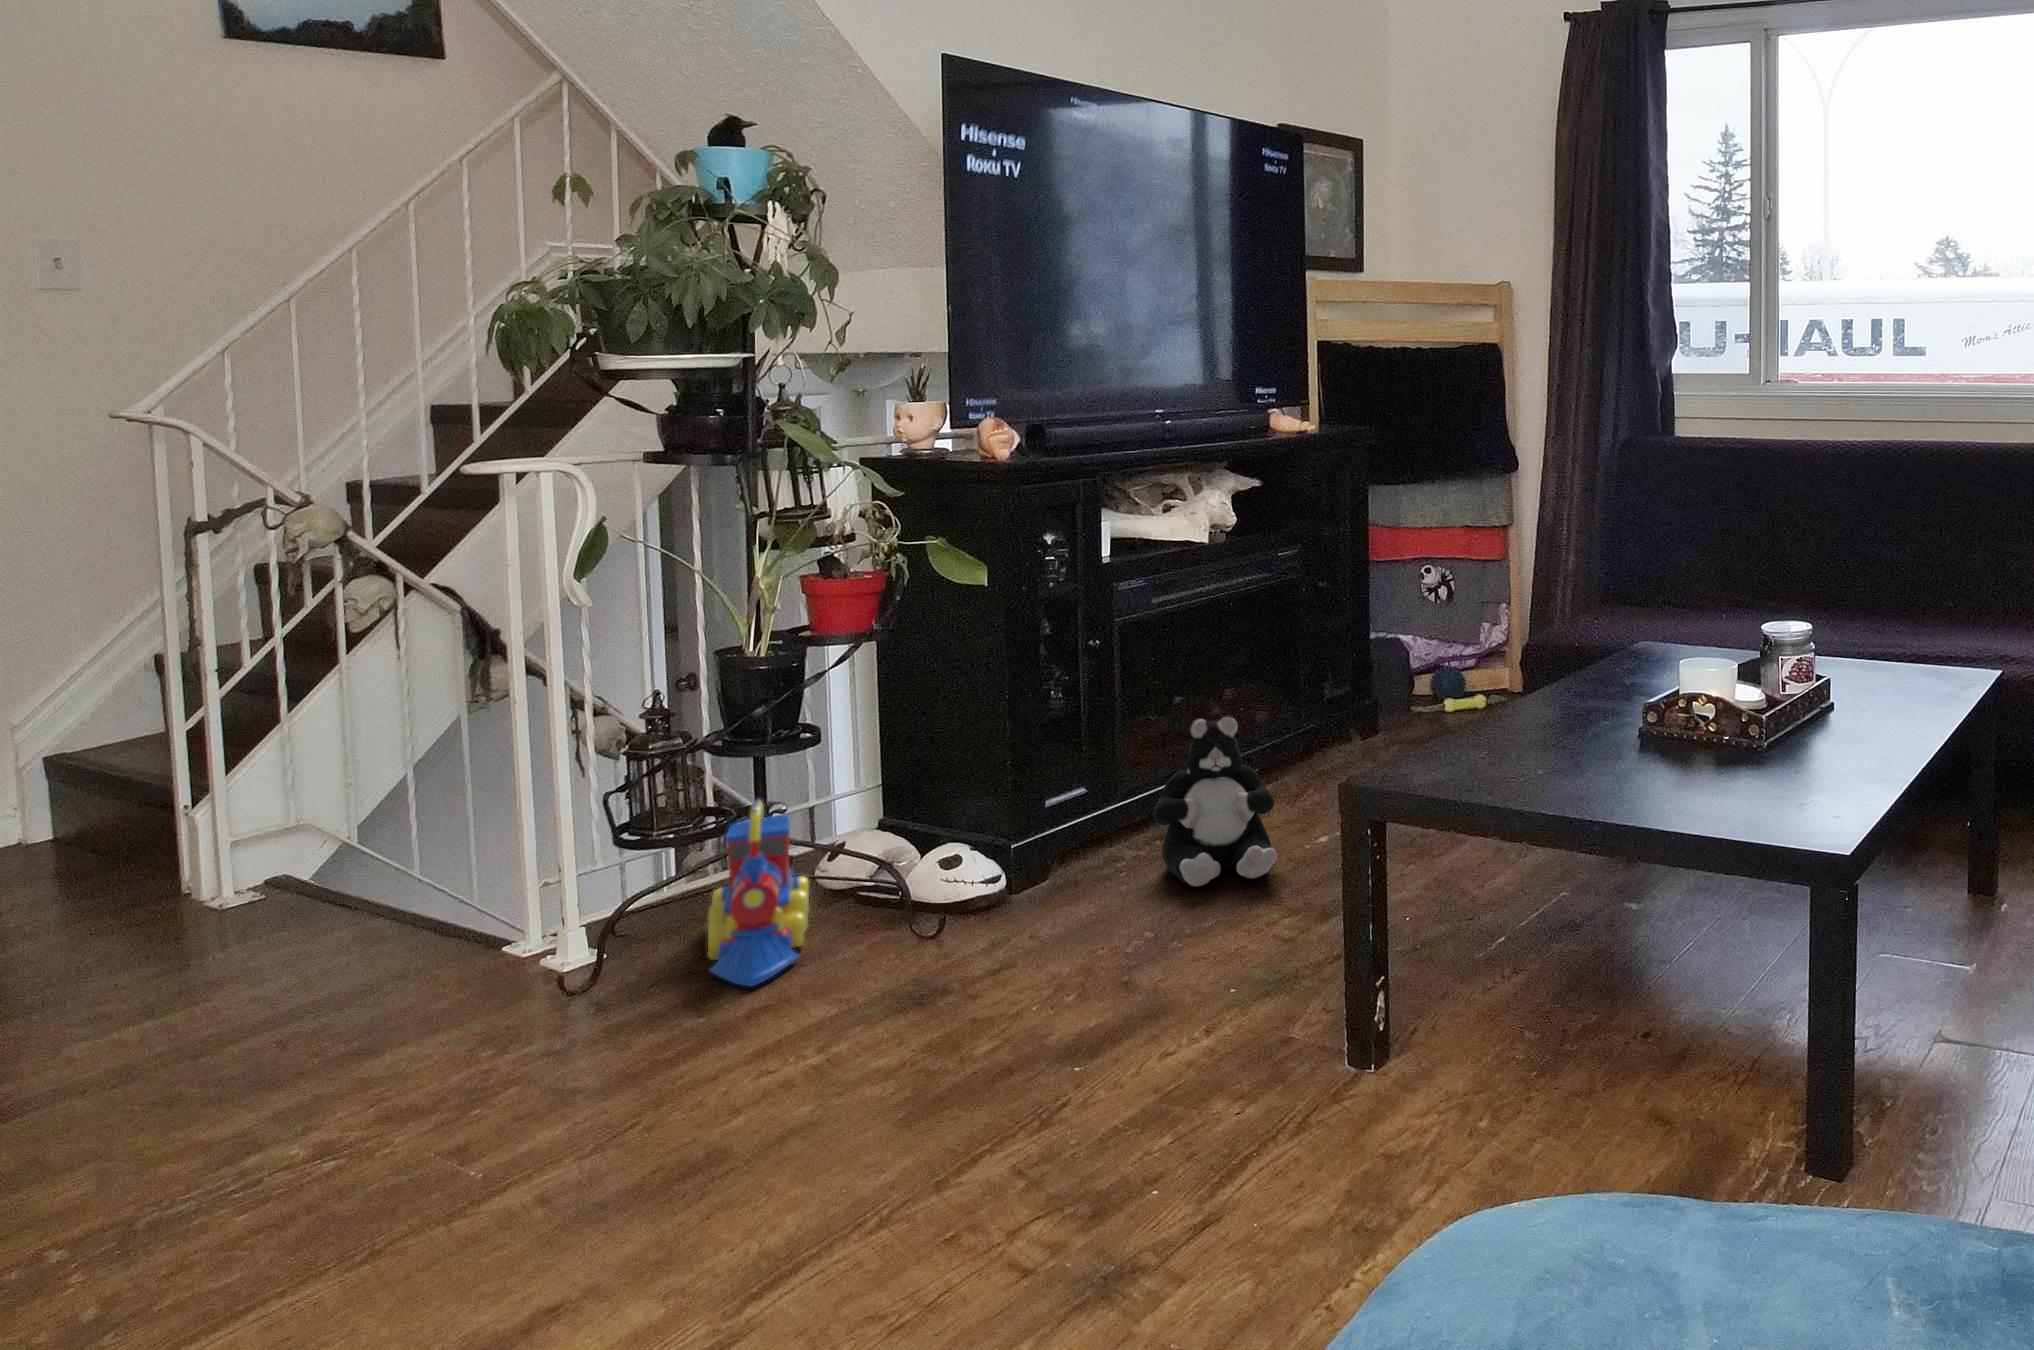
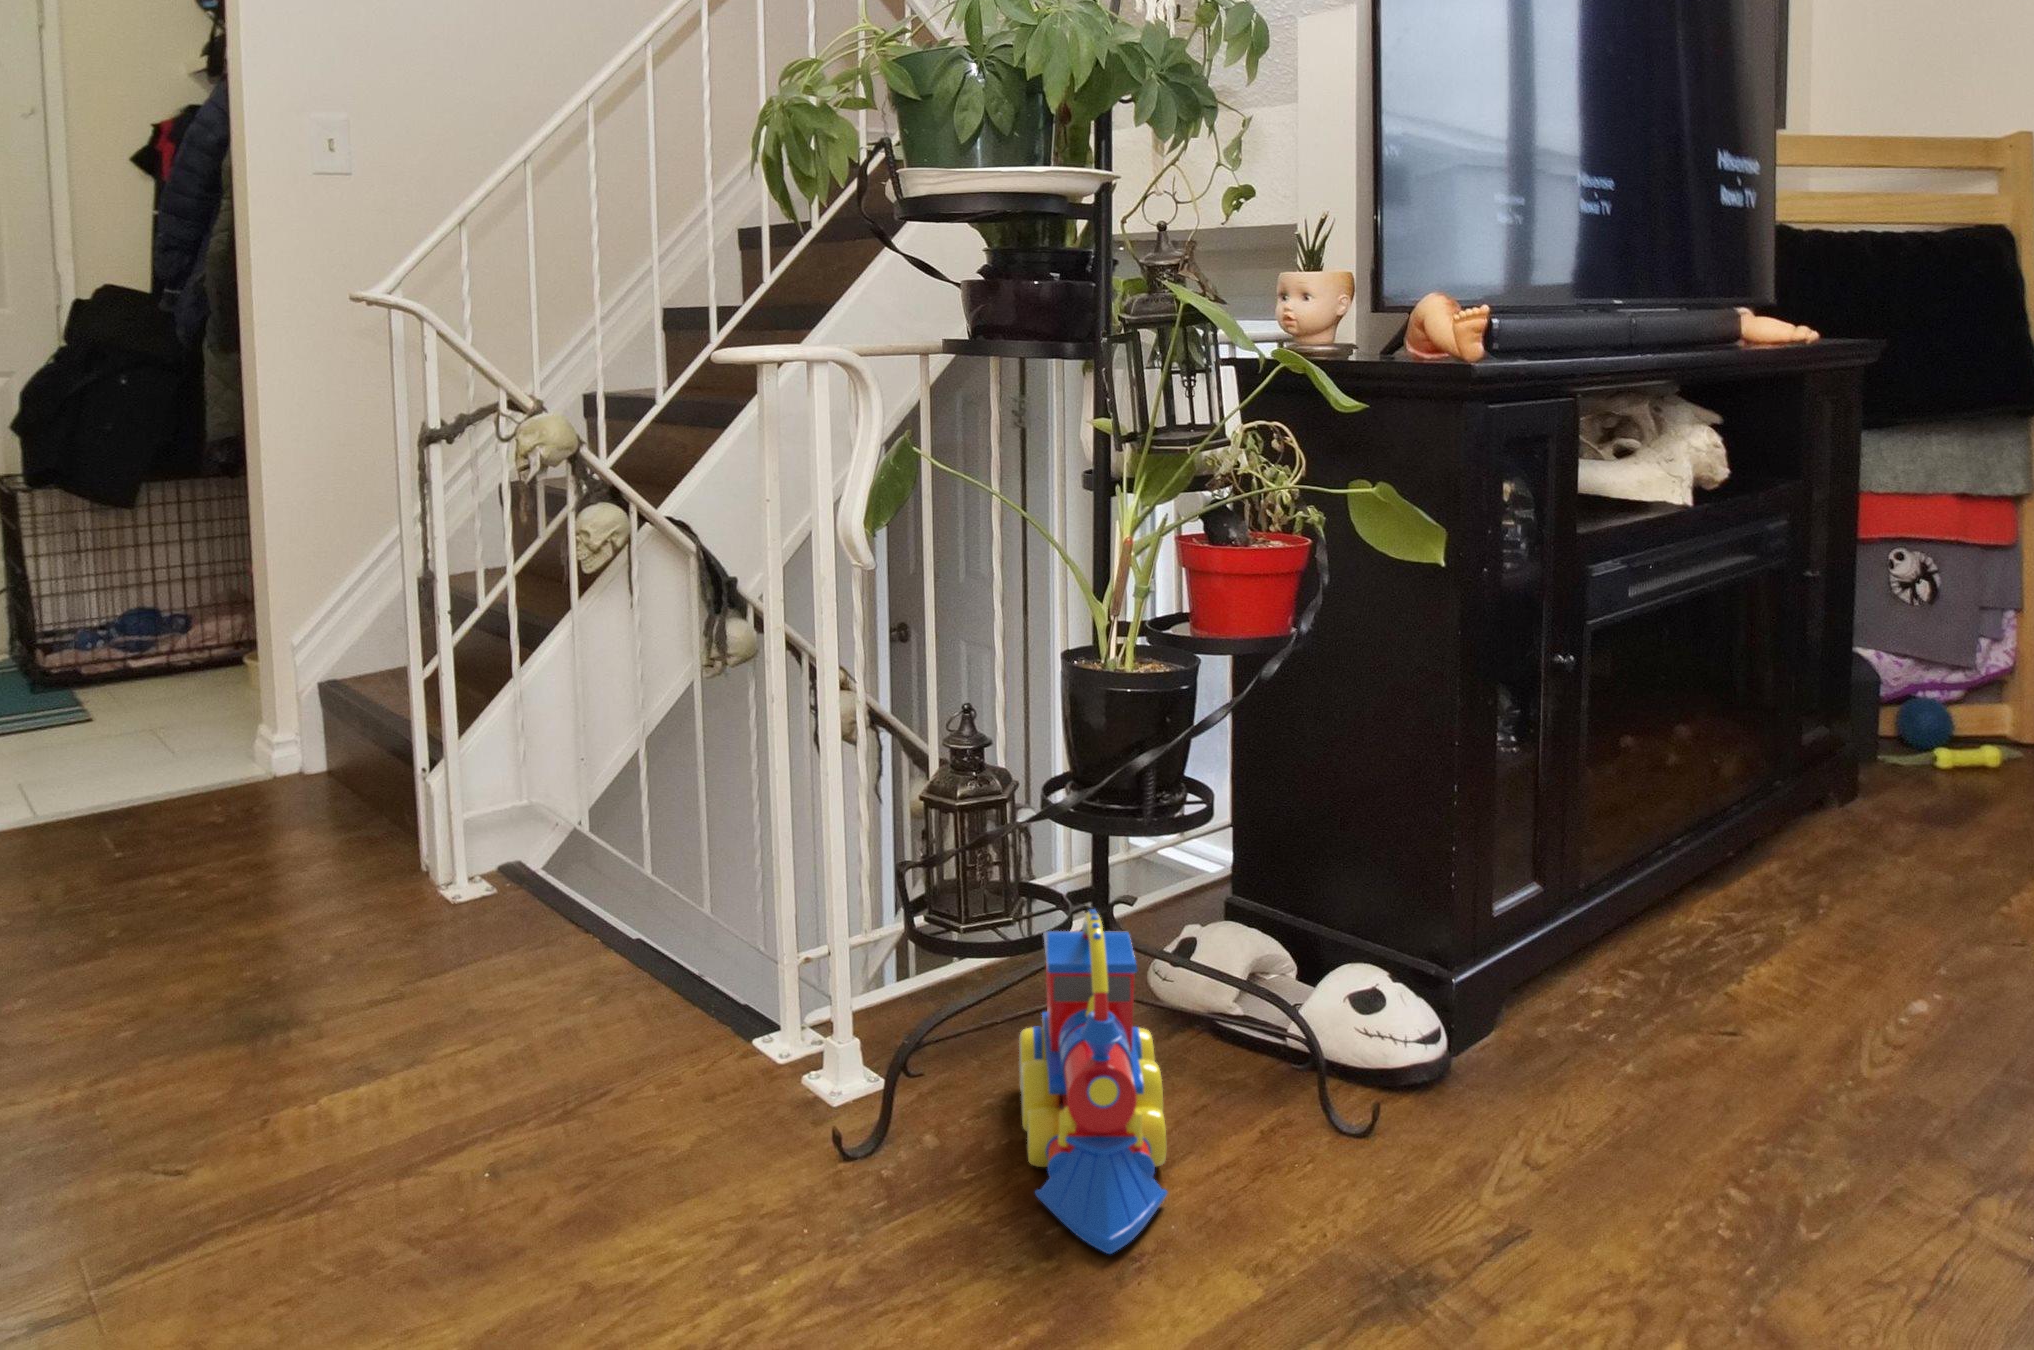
plush toy: present [1153,715,1277,887] -> none [1694,858,1971,1187]

